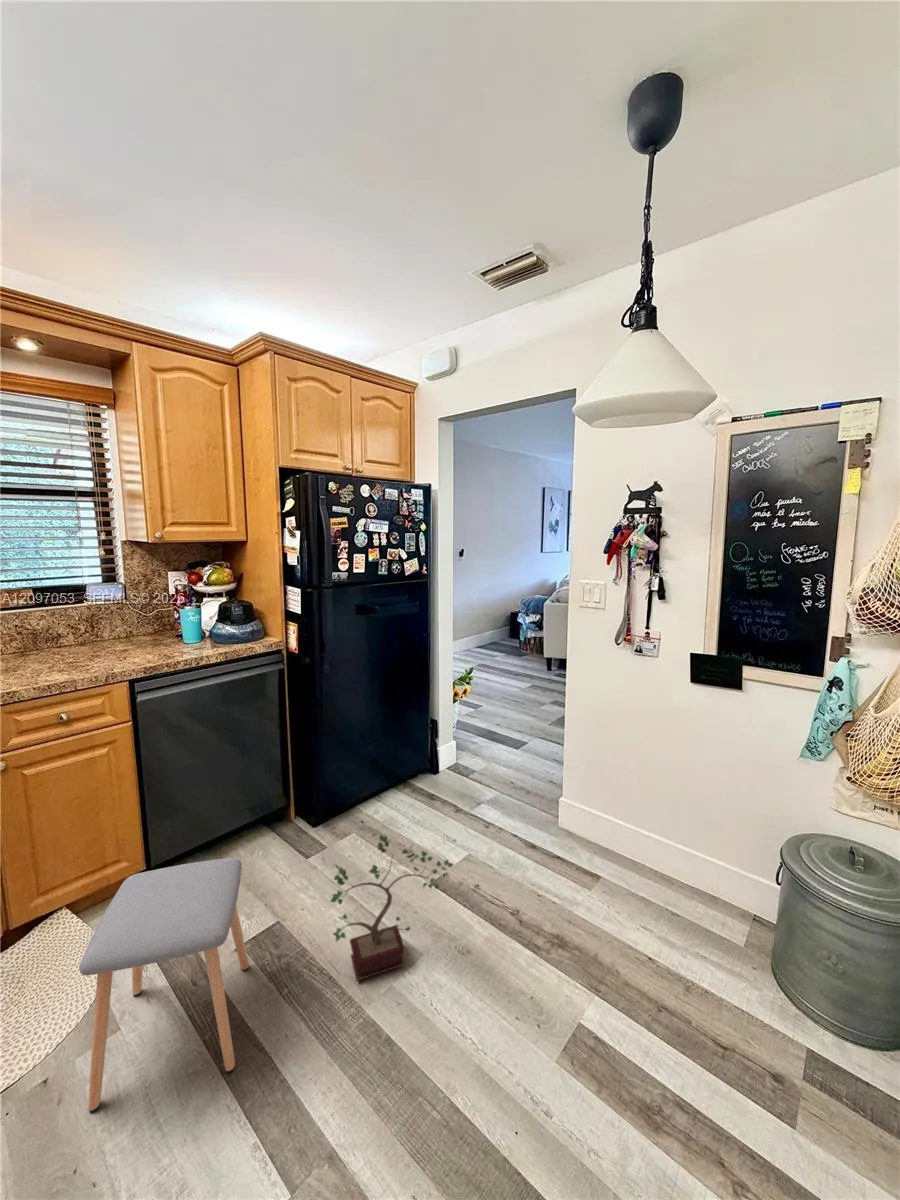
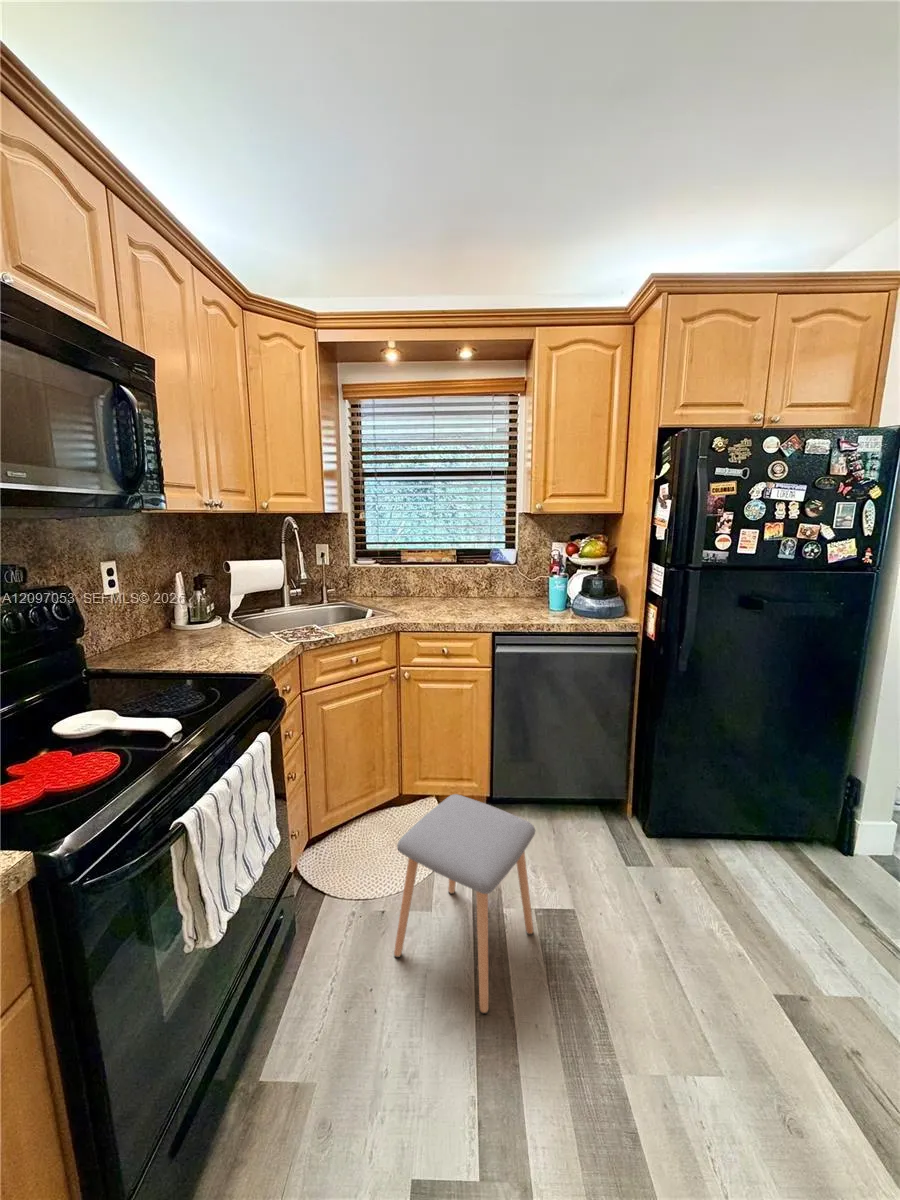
potted plant: present [330,835,453,981] -> none [605,883,793,1066]

